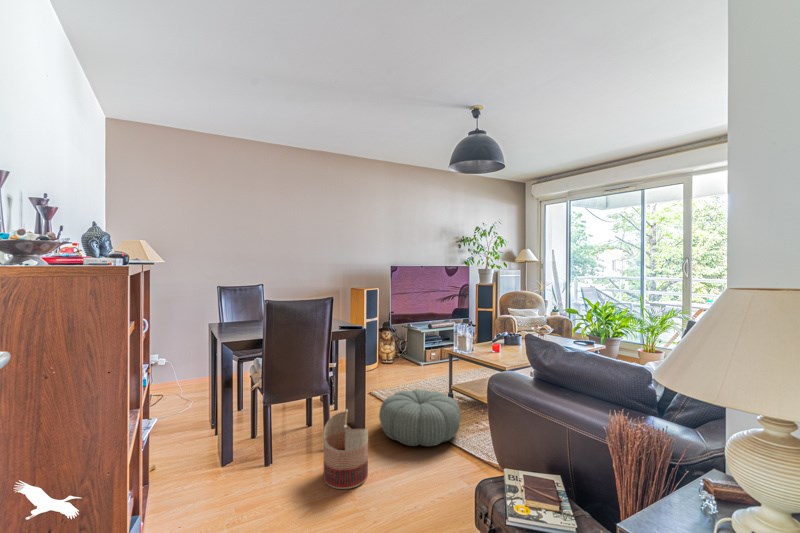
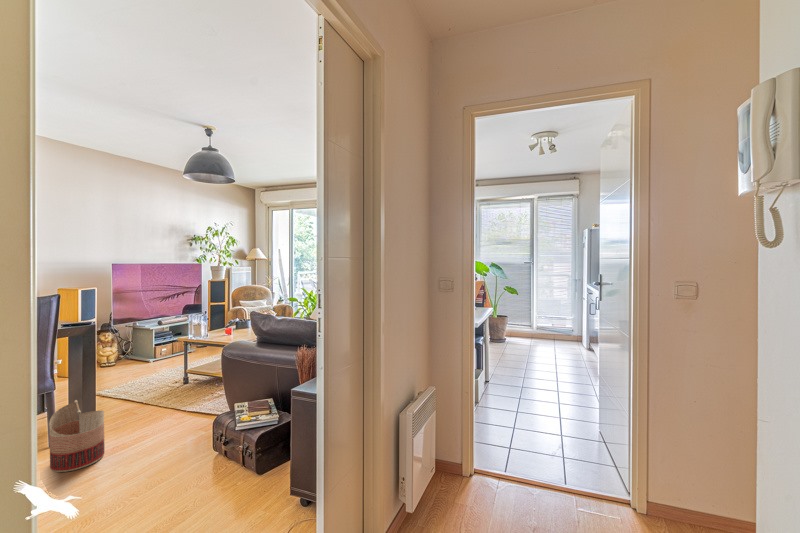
pouf: present [379,389,460,446] -> none [110,374,197,423]

